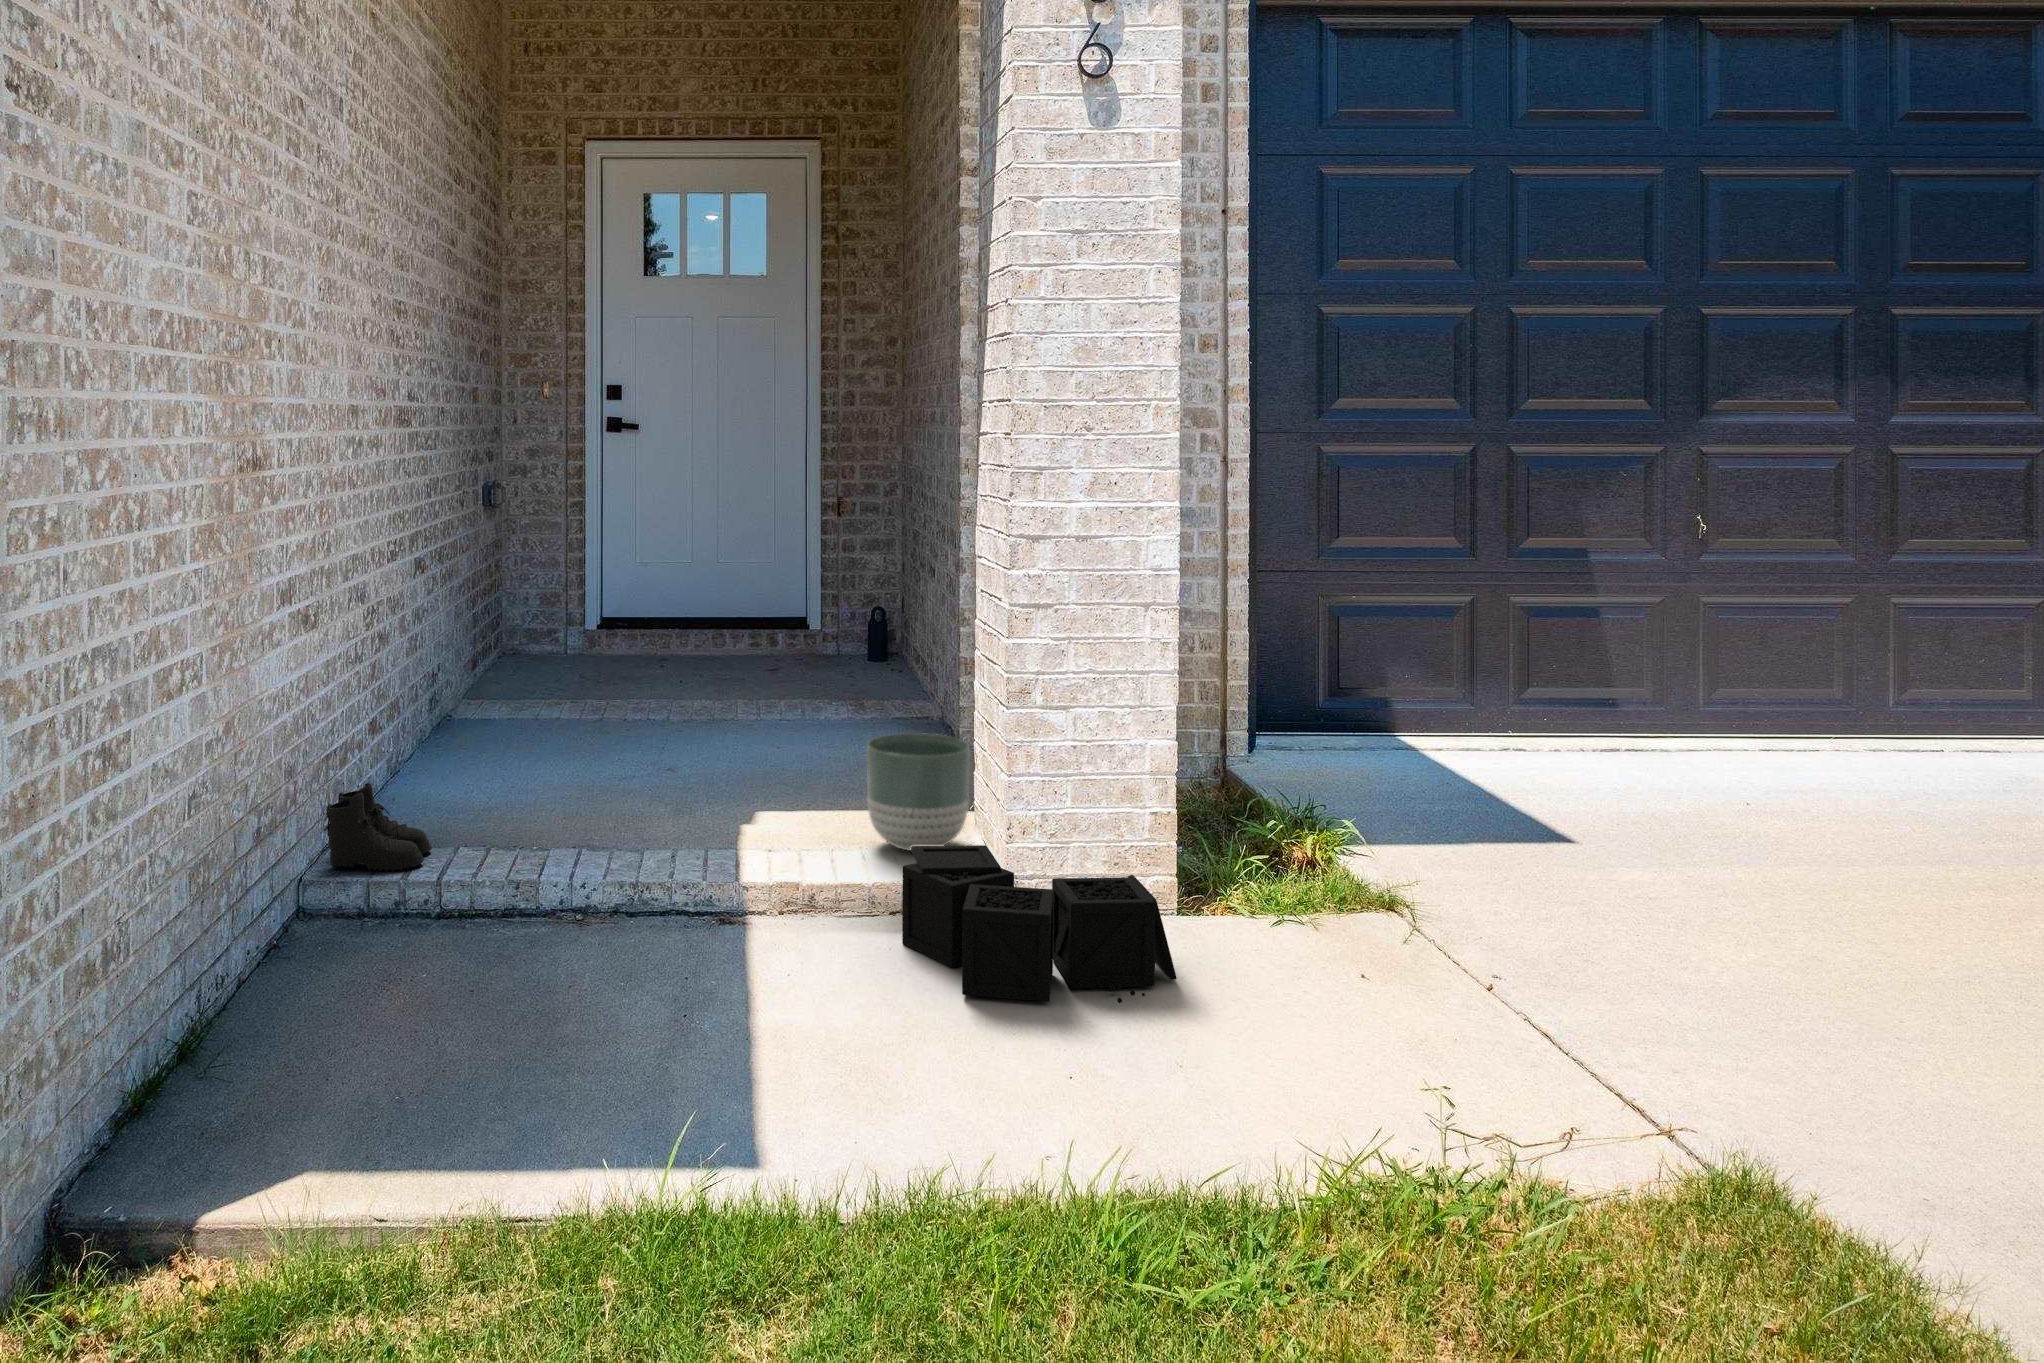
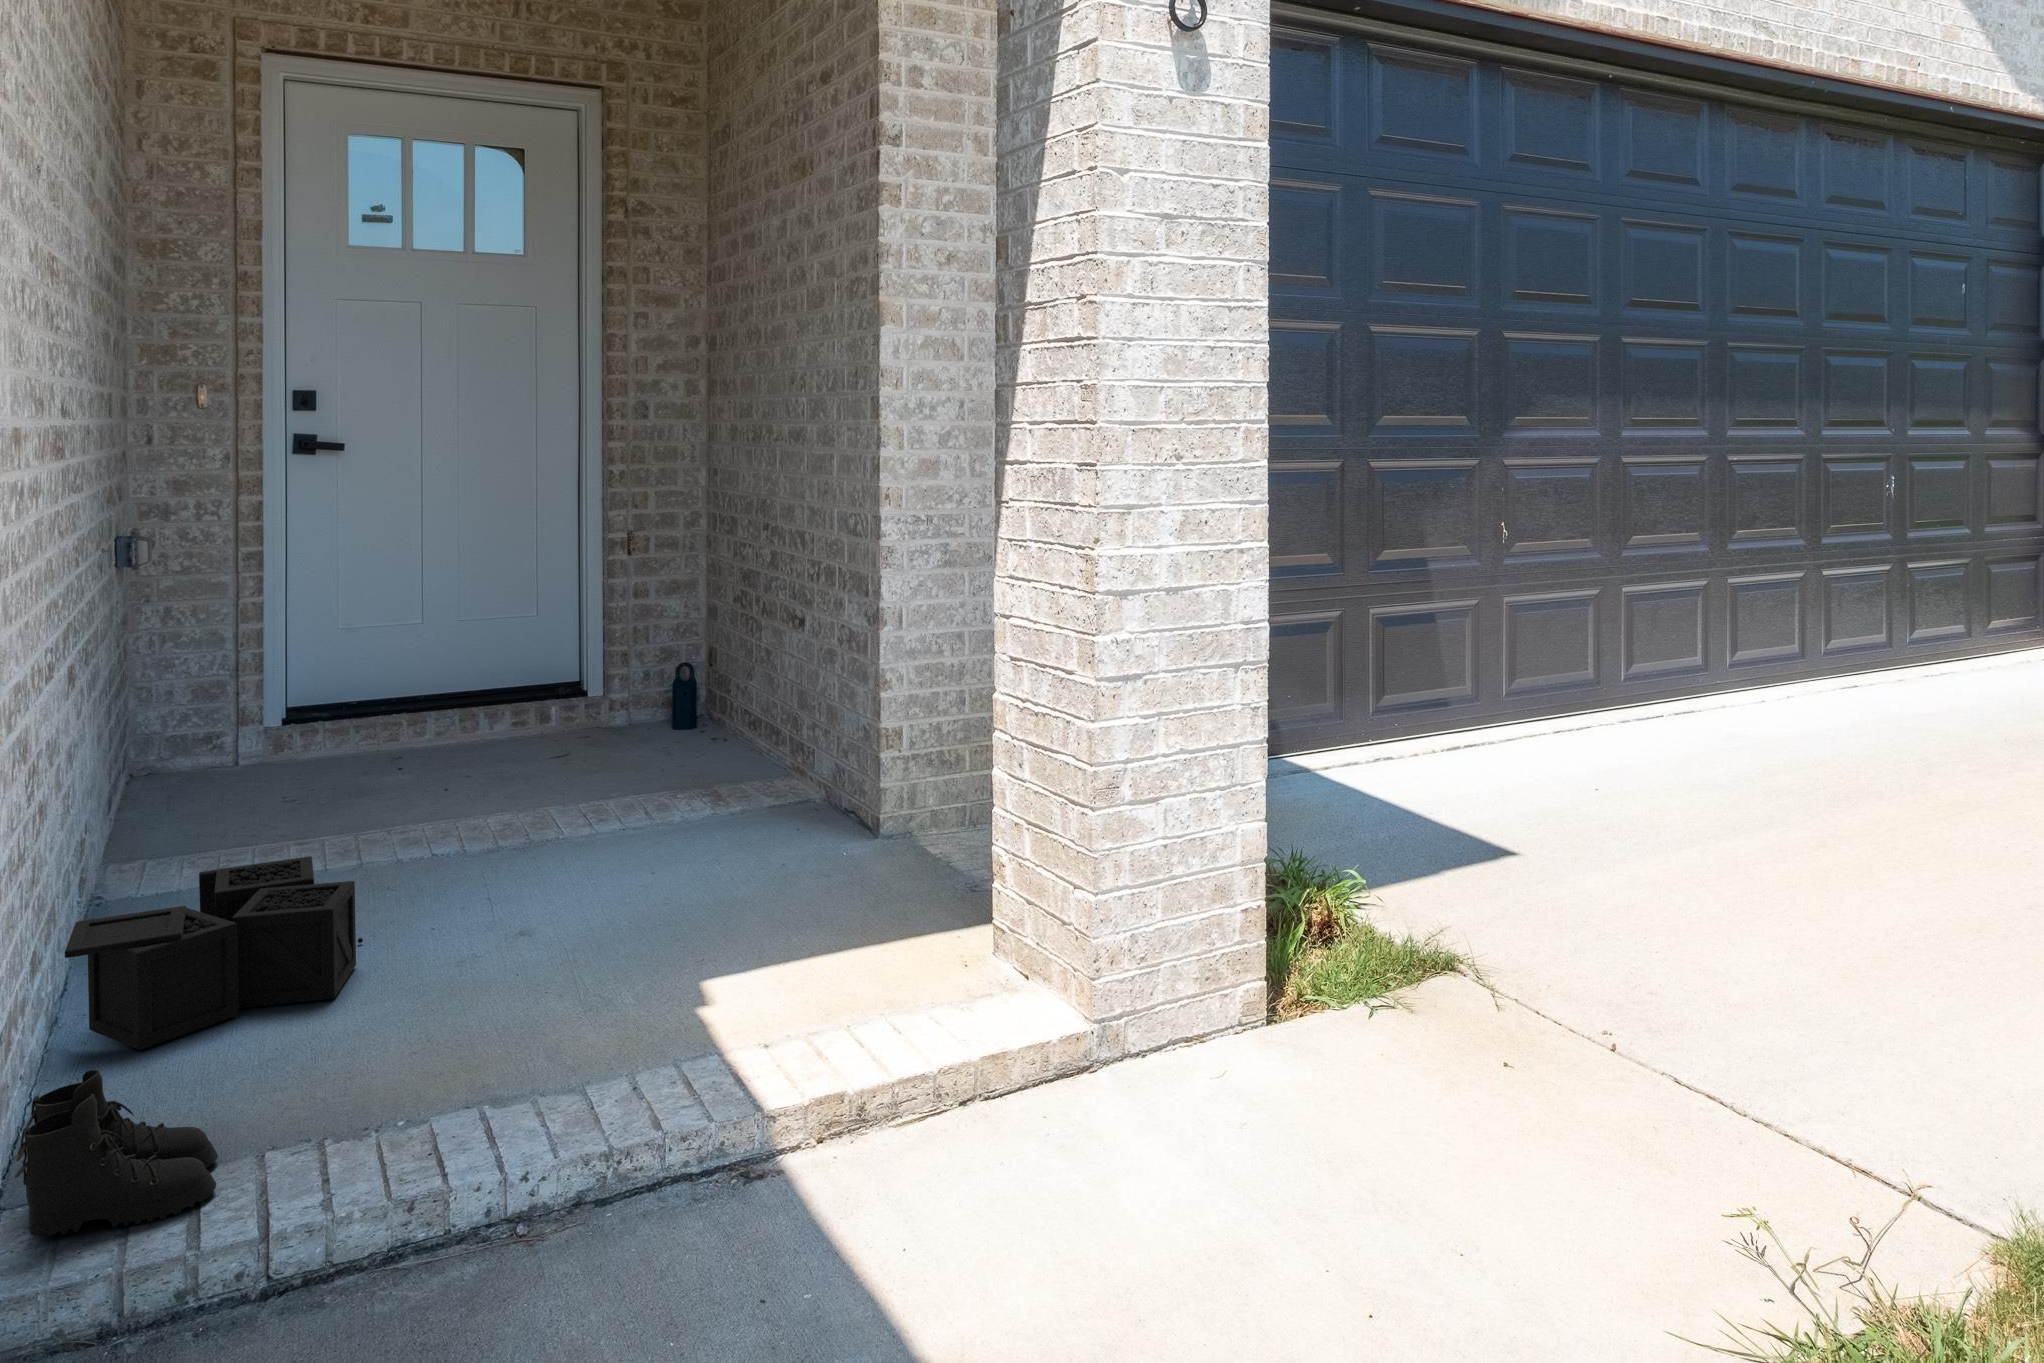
planter: present [867,733,970,851] -> none [885,848,1017,1009]
storage bin: present [902,845,1177,1003] -> present [65,856,363,1050]

